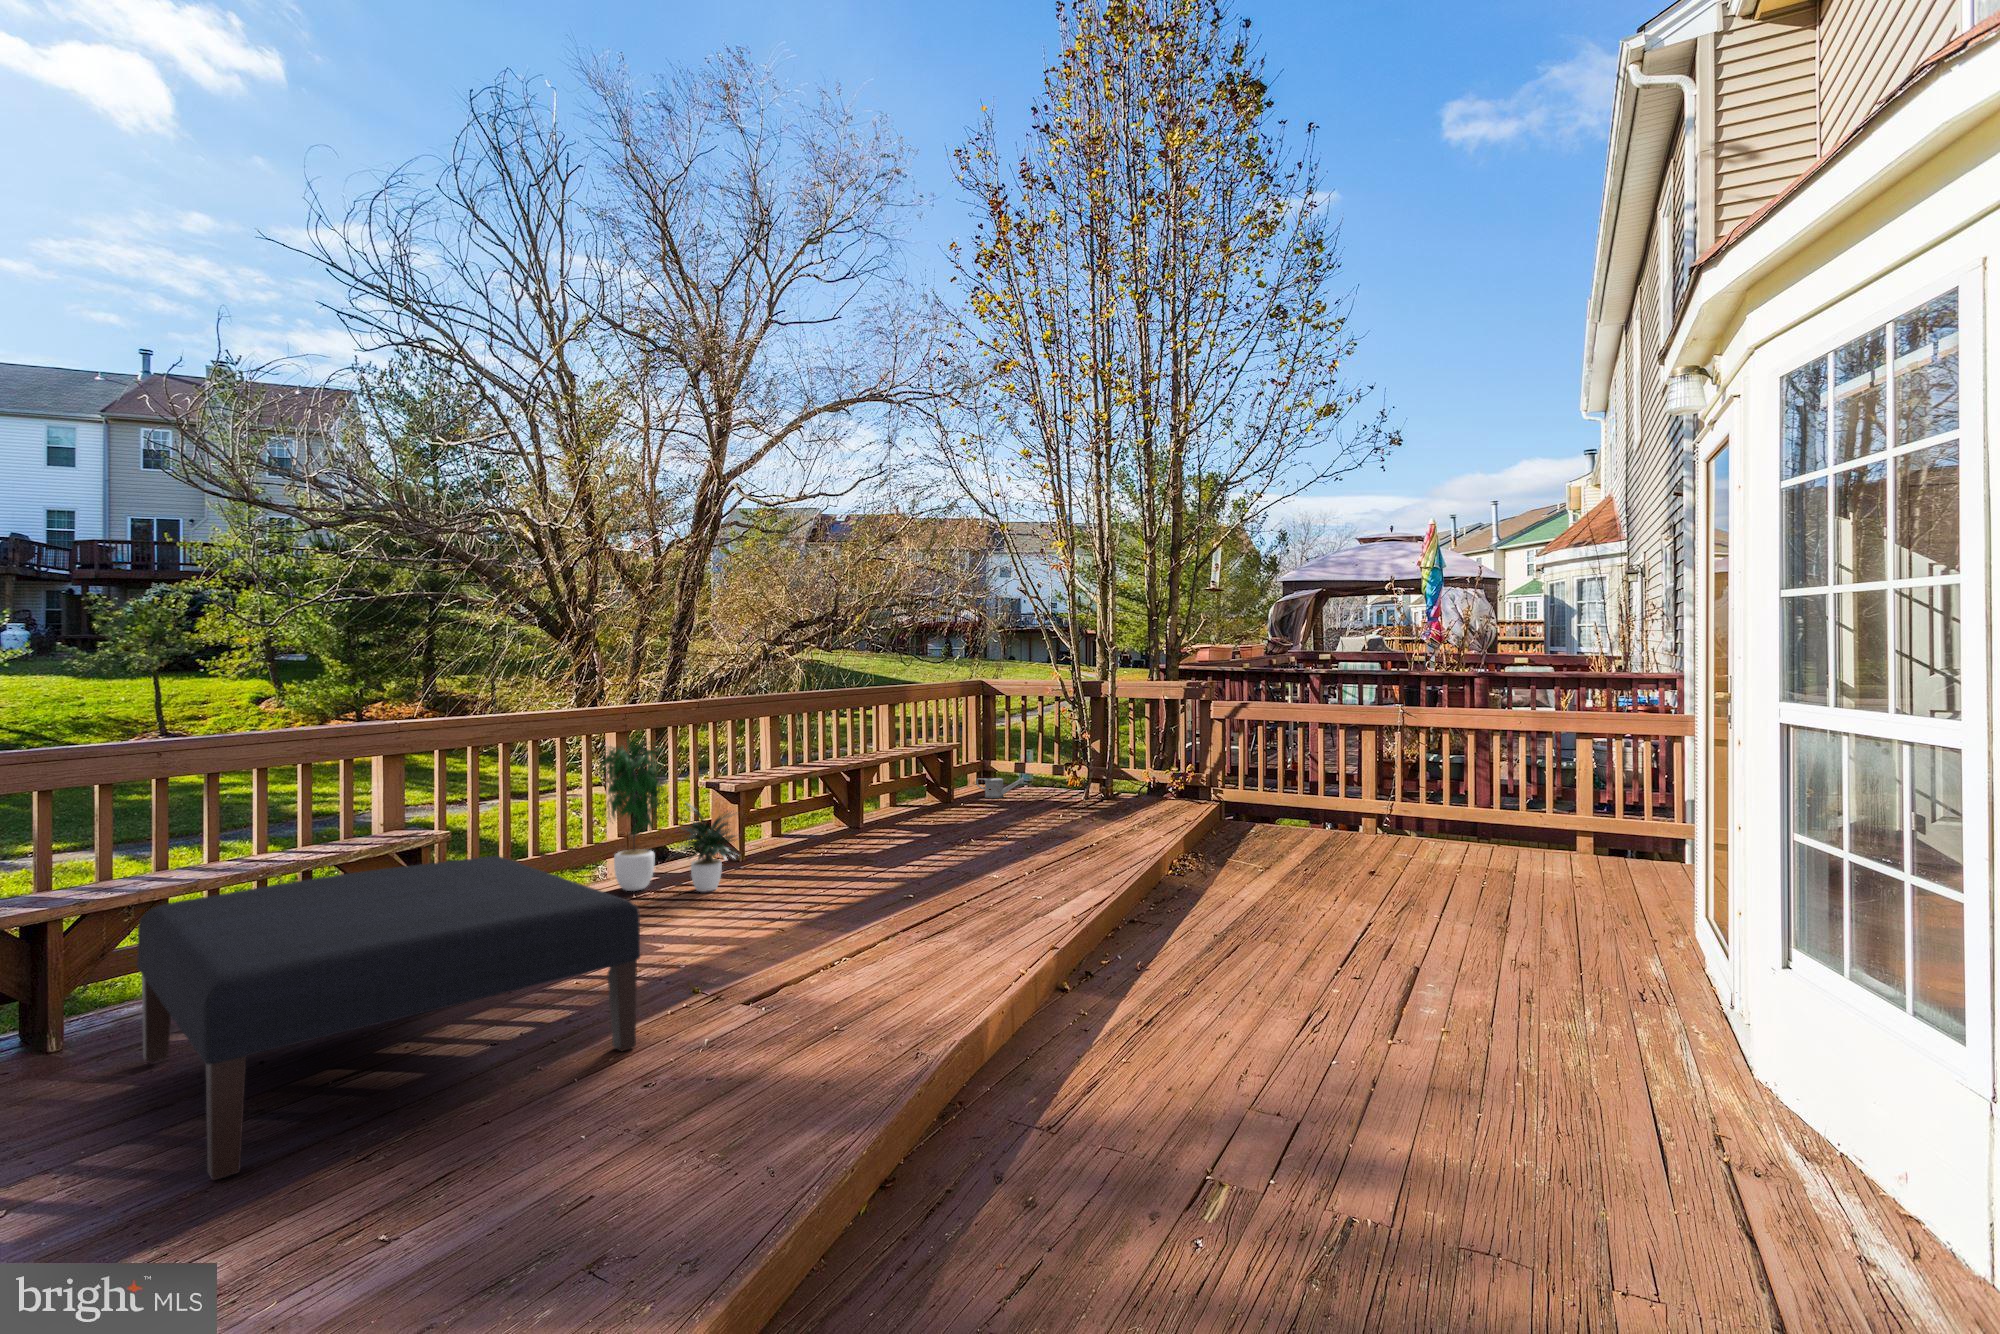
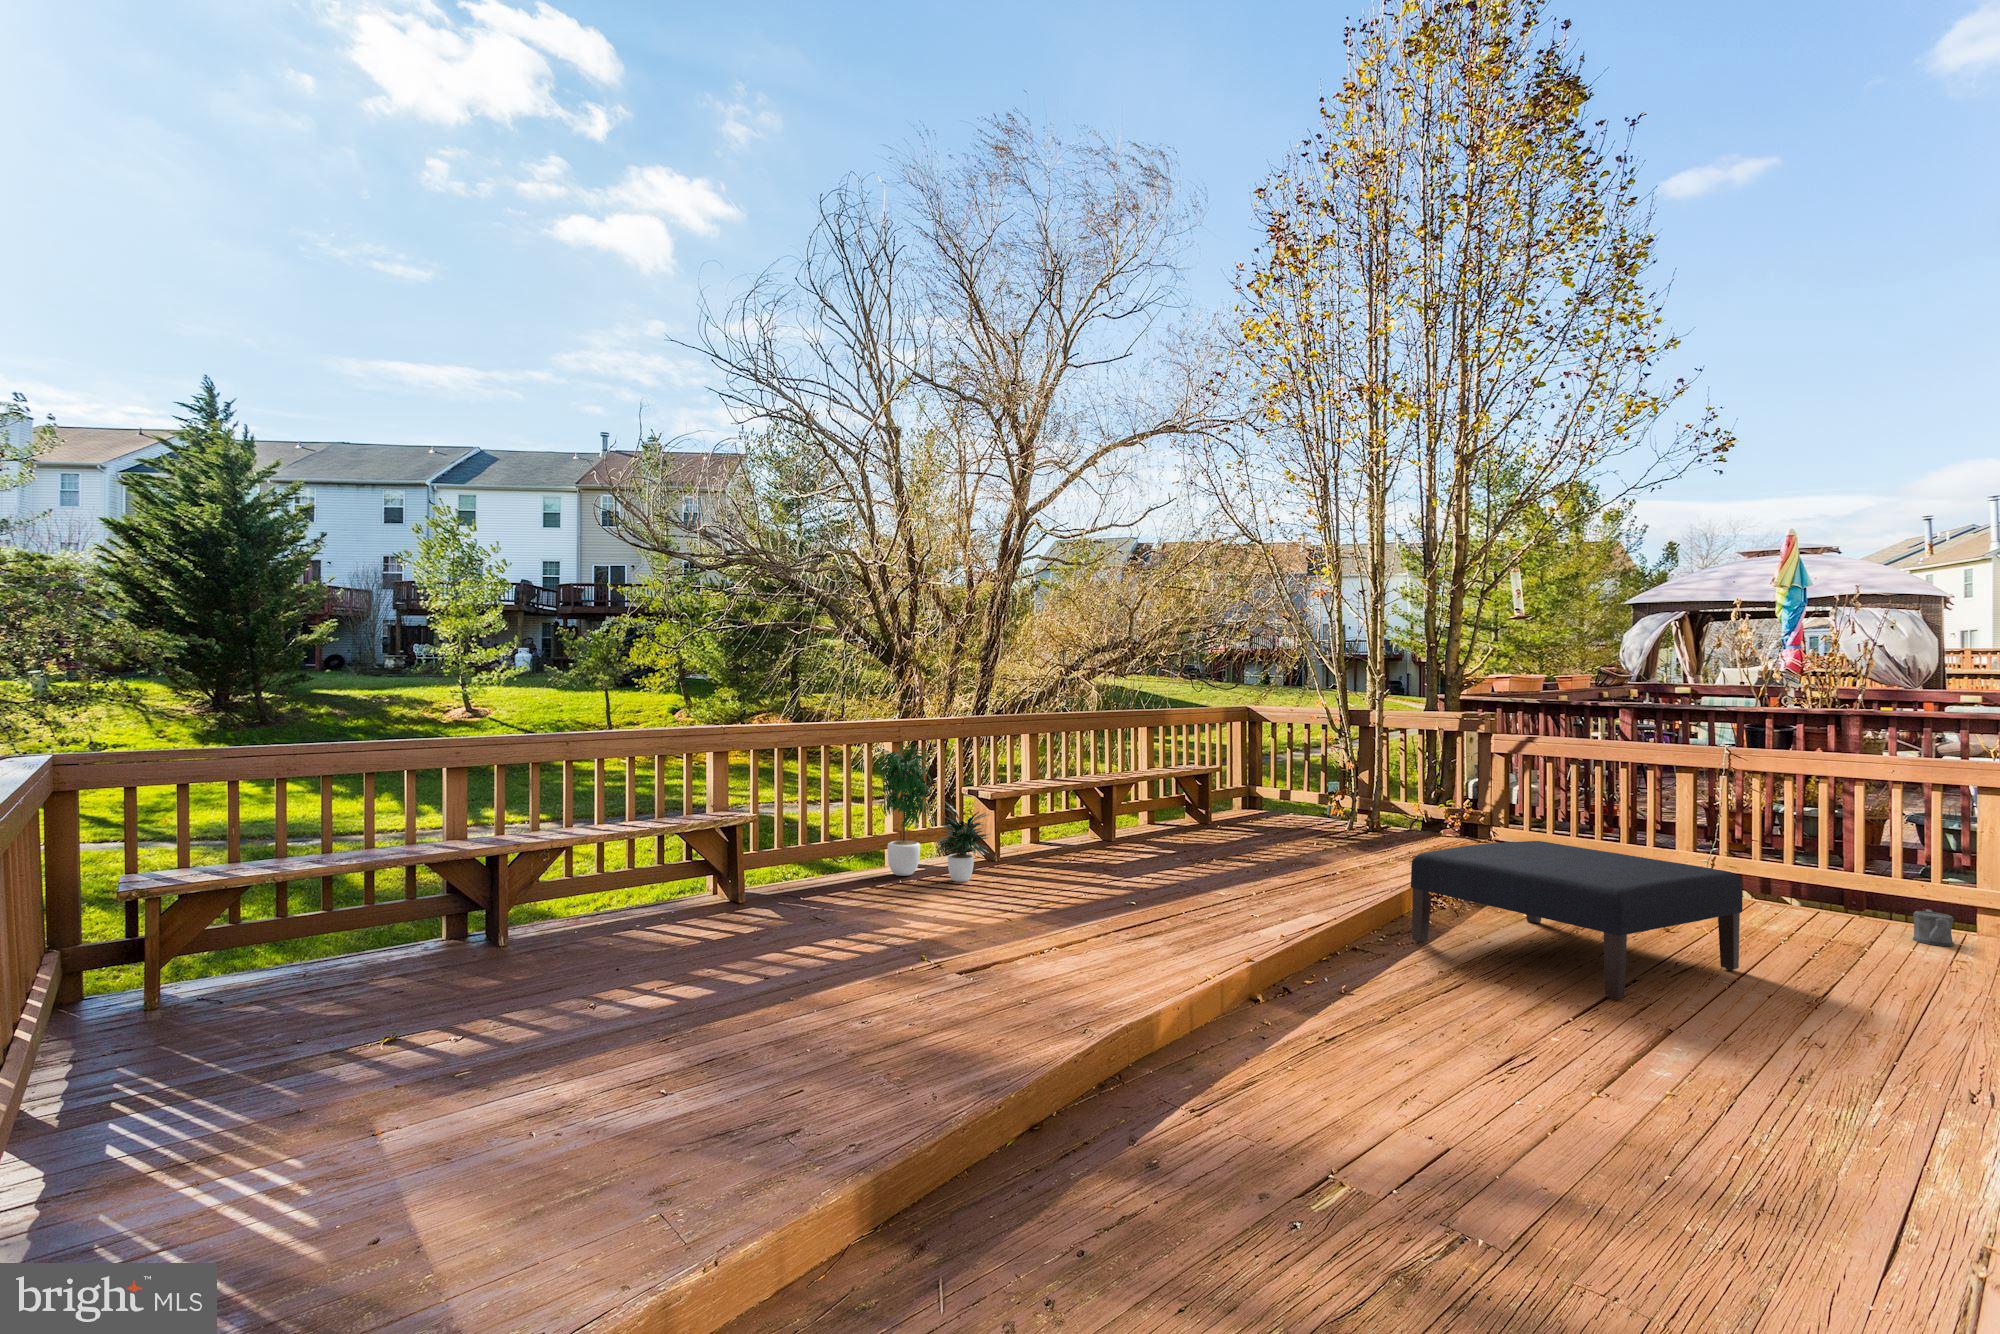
watering can: present [976,777,1024,798] -> present [1913,909,1954,946]
ottoman: present [137,856,640,1180] -> present [1411,841,1742,999]

